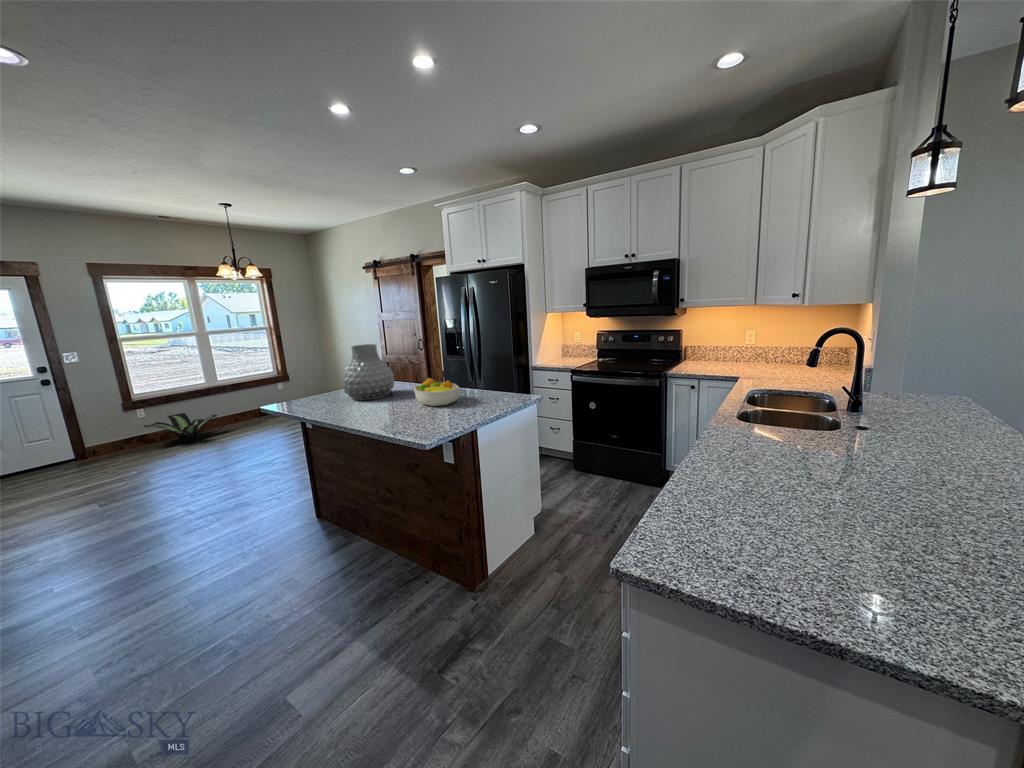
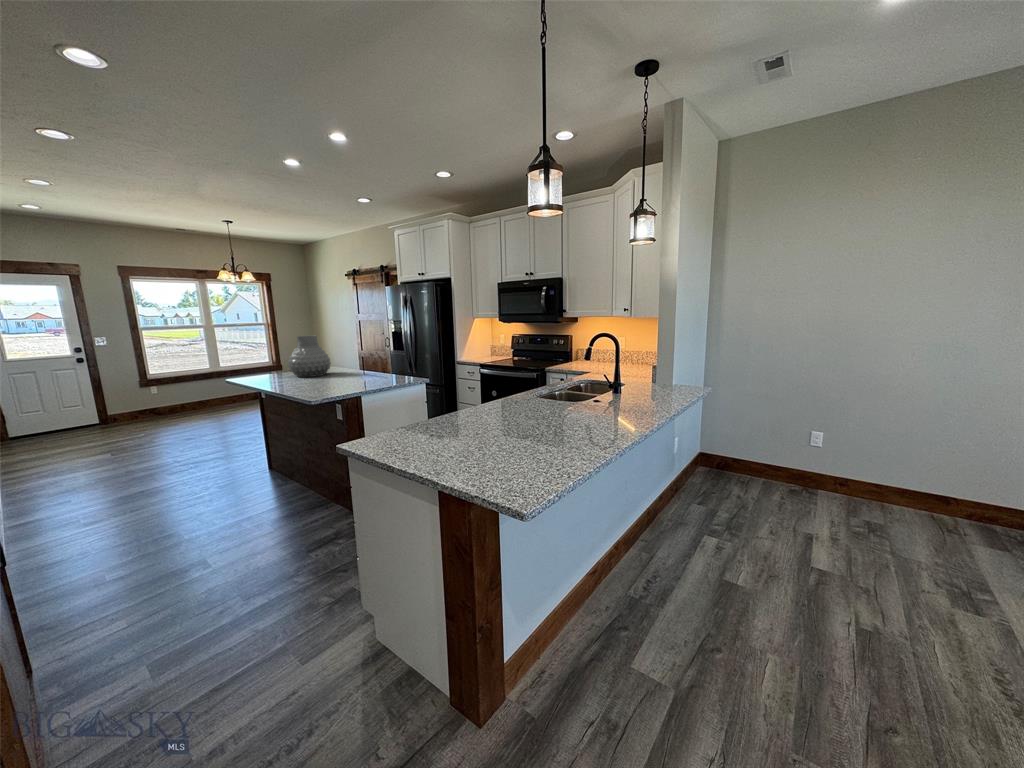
fruit bowl: present [414,378,459,406] -> none [334,361,368,381]
potted plant: present [143,413,217,443] -> none [154,392,216,417]

